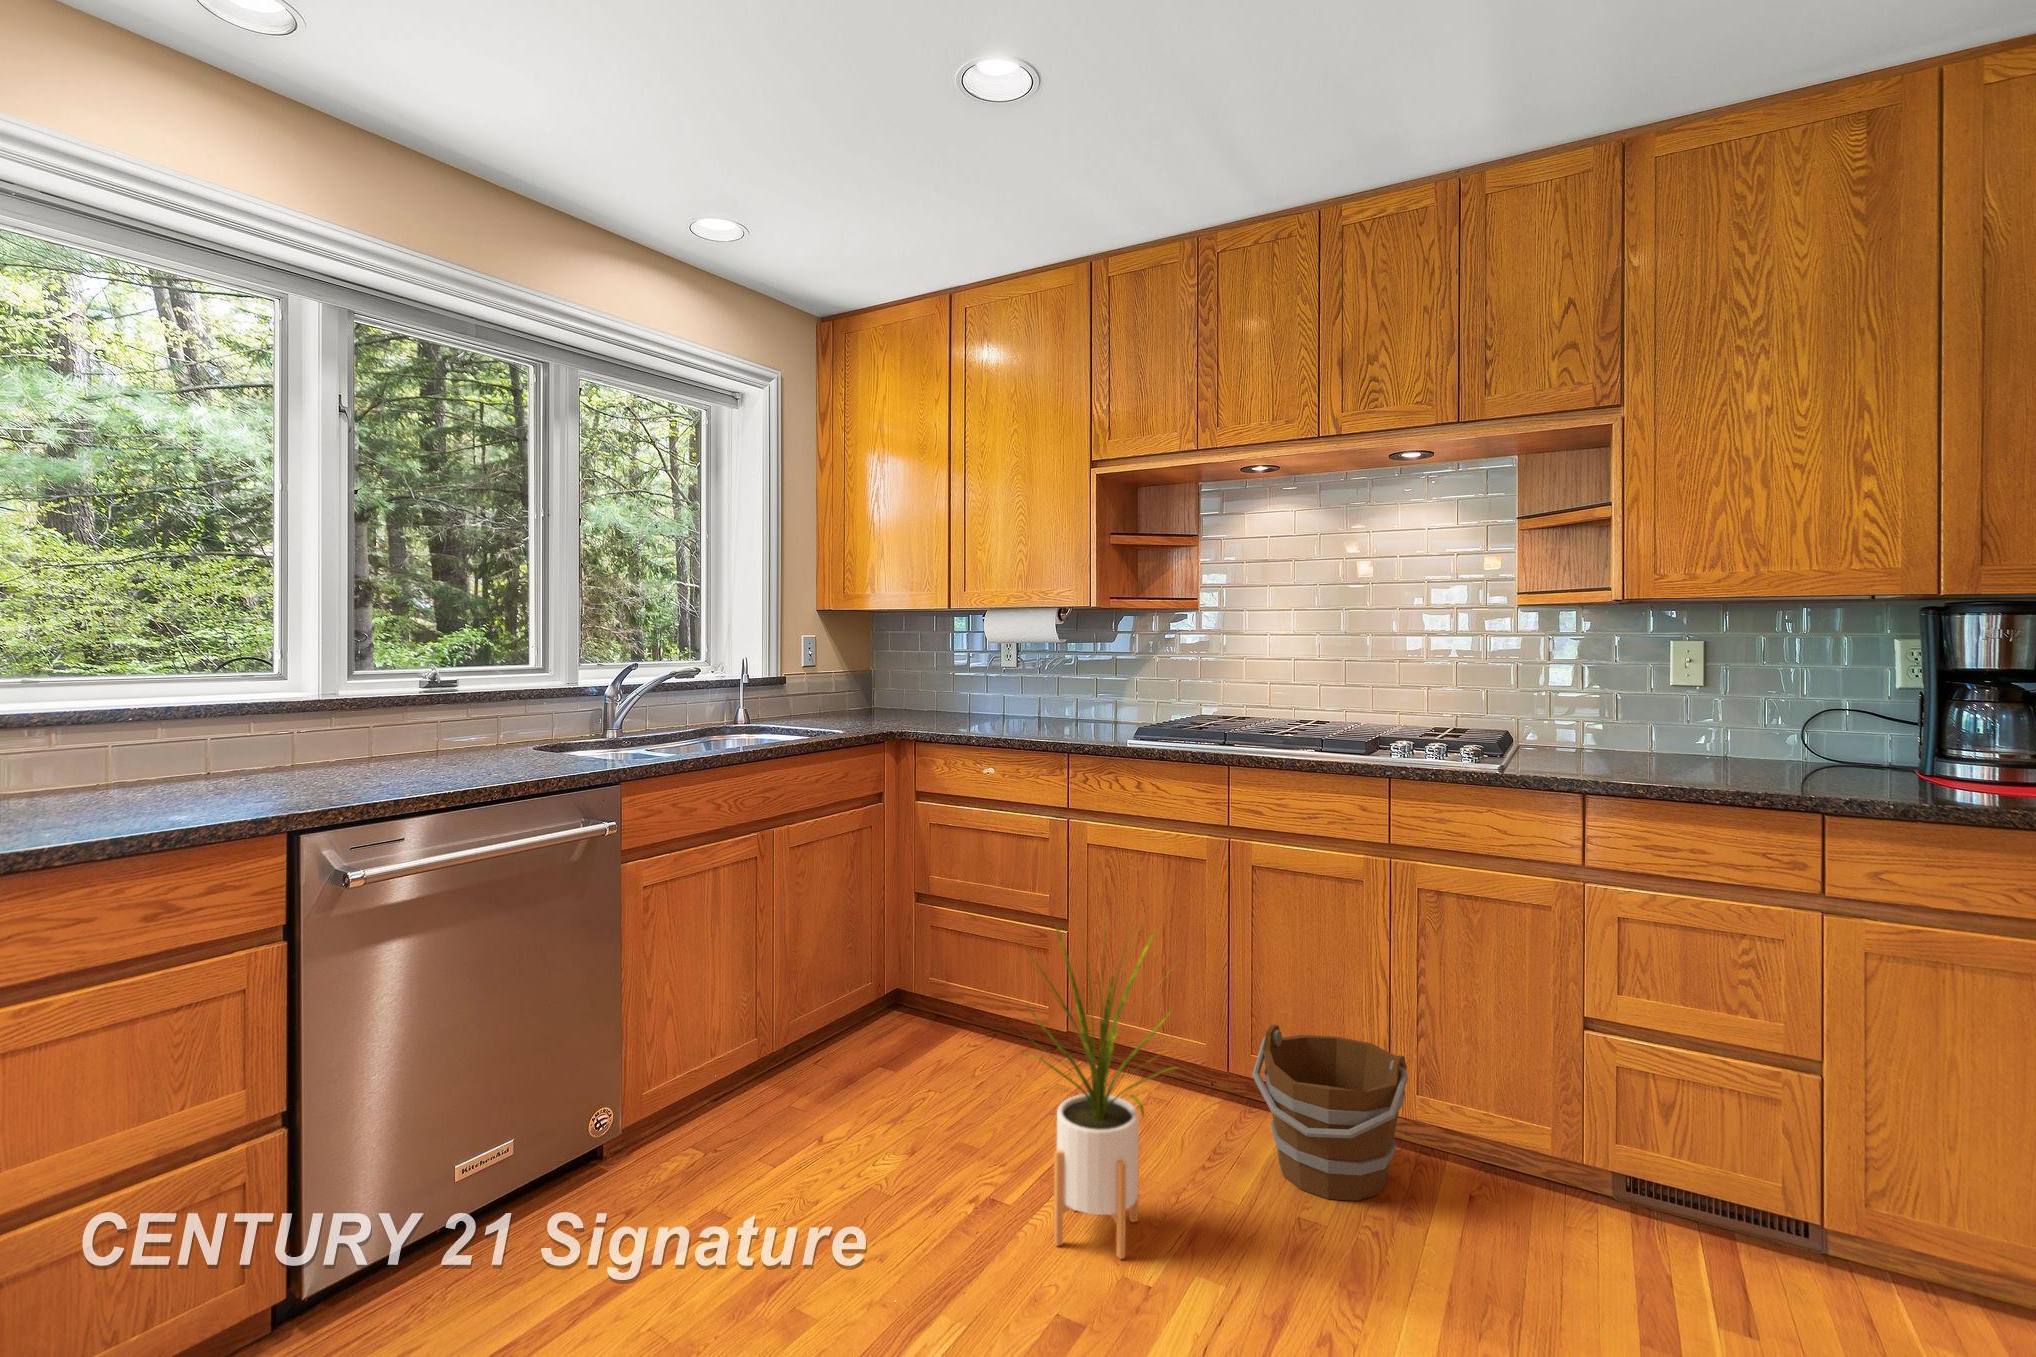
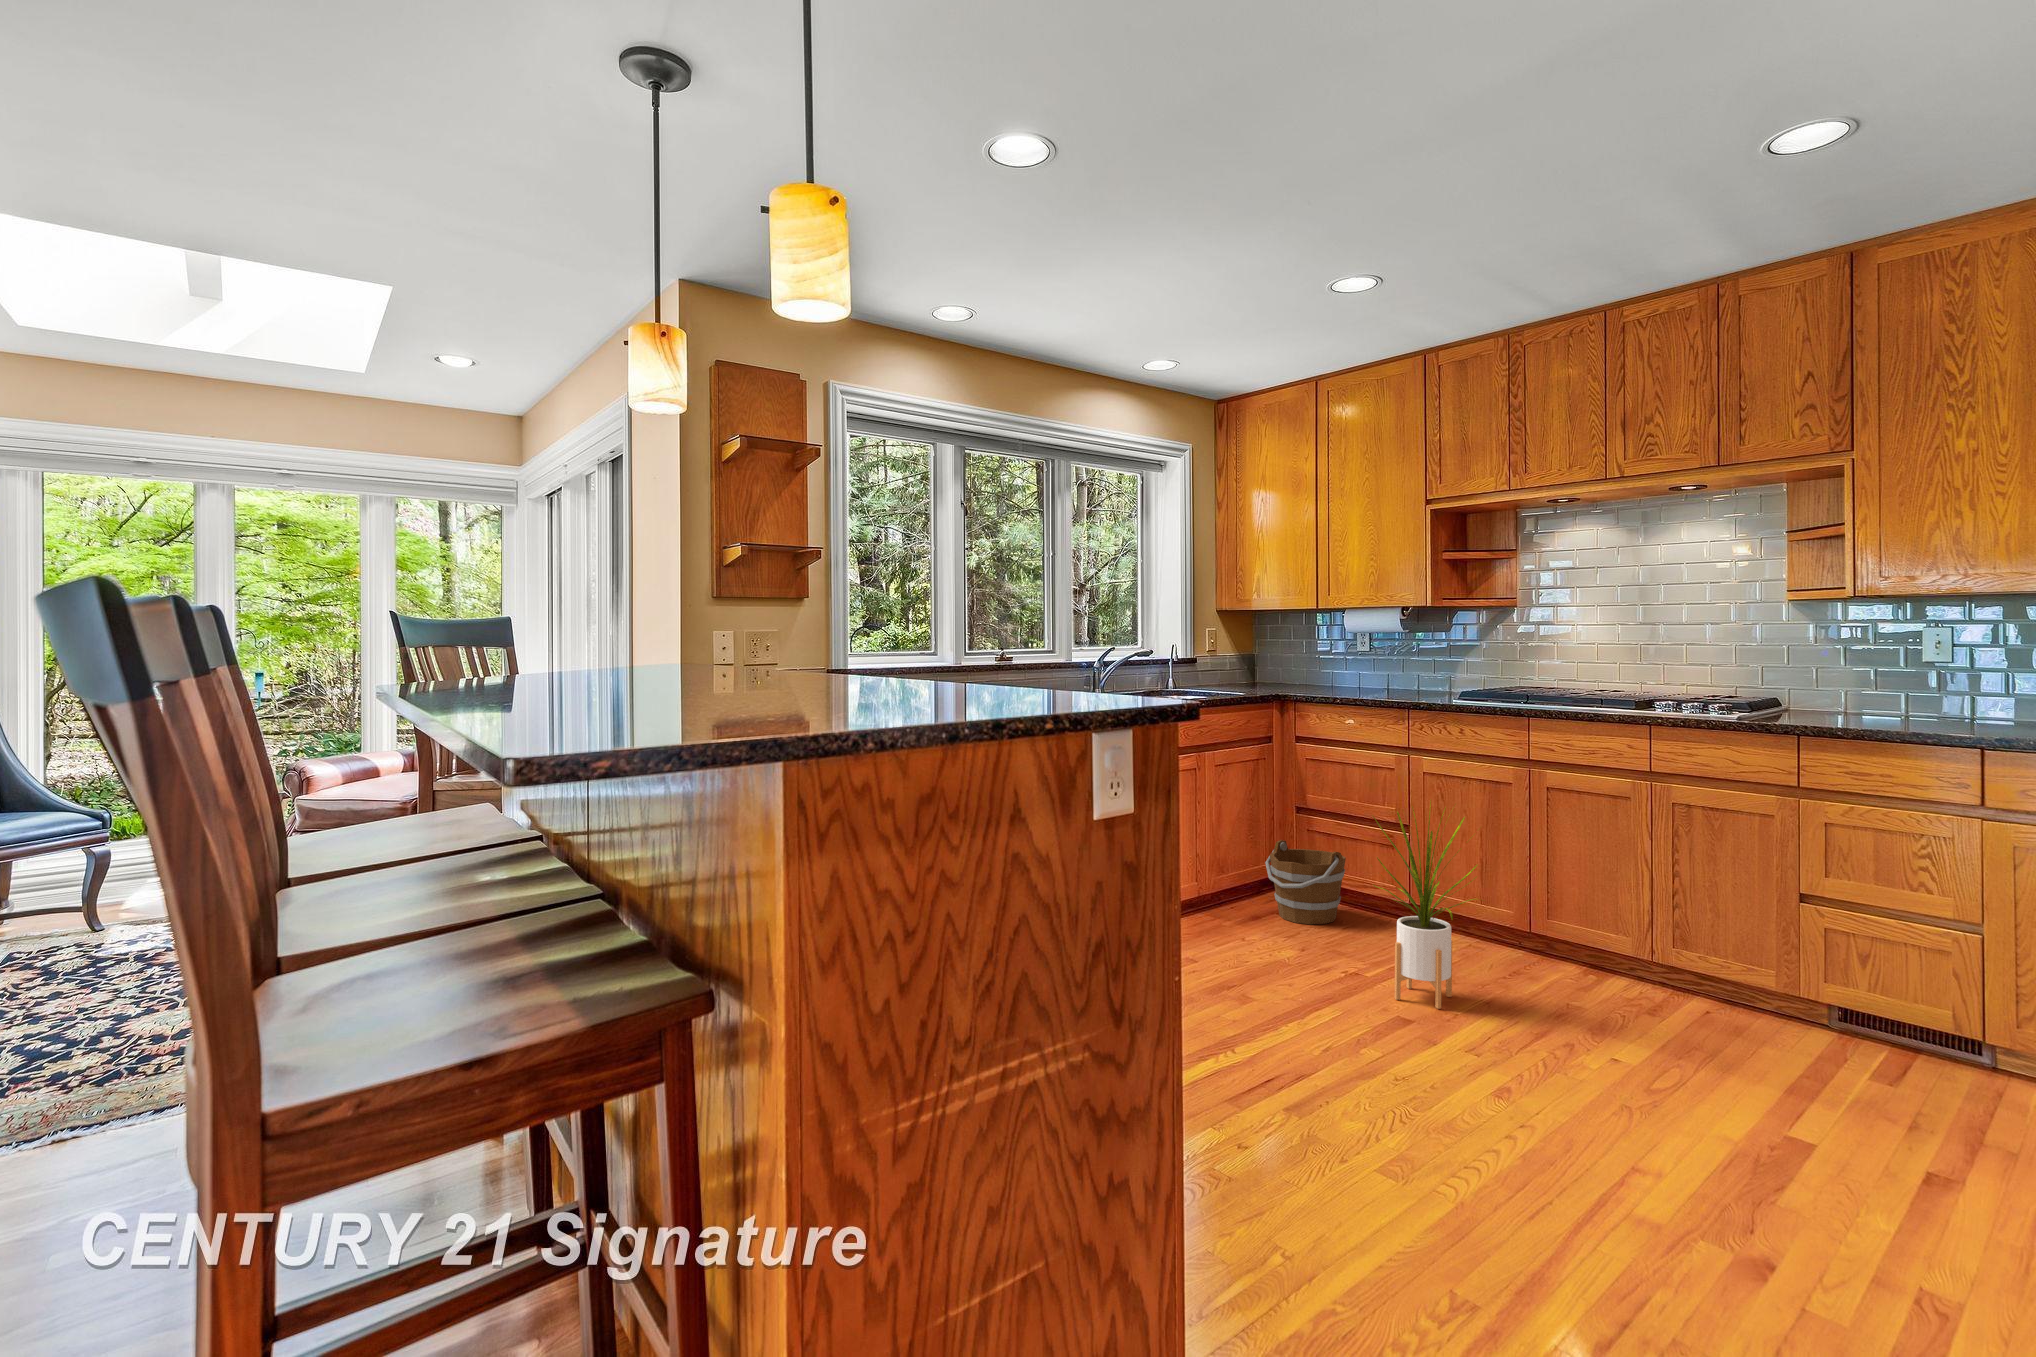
bucket: present [1252,1025,1408,1201] -> present [1265,840,1346,924]

